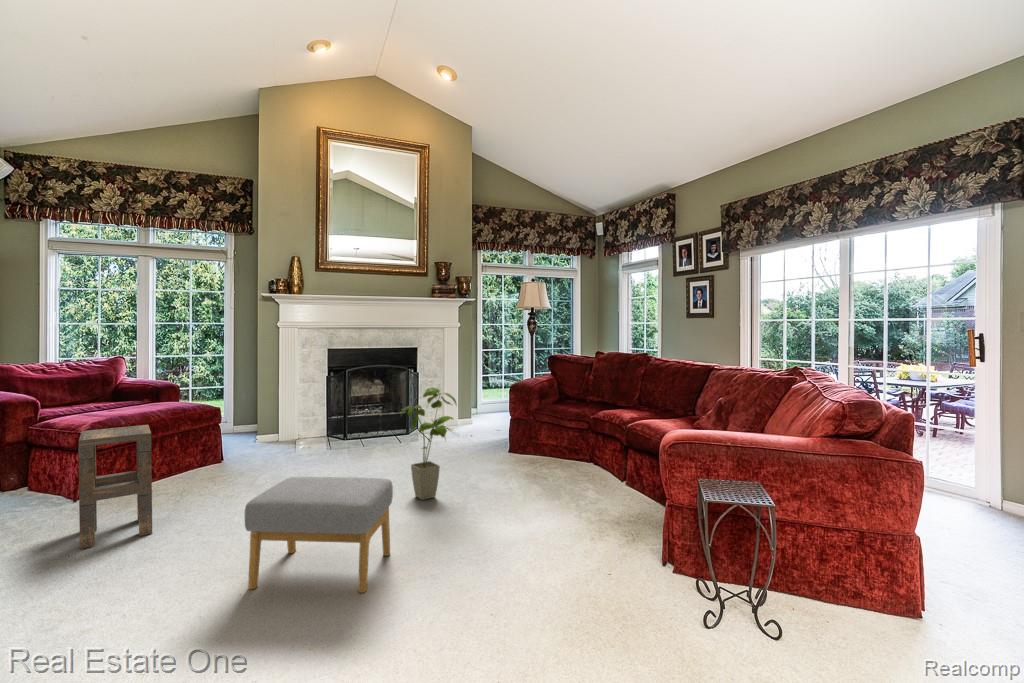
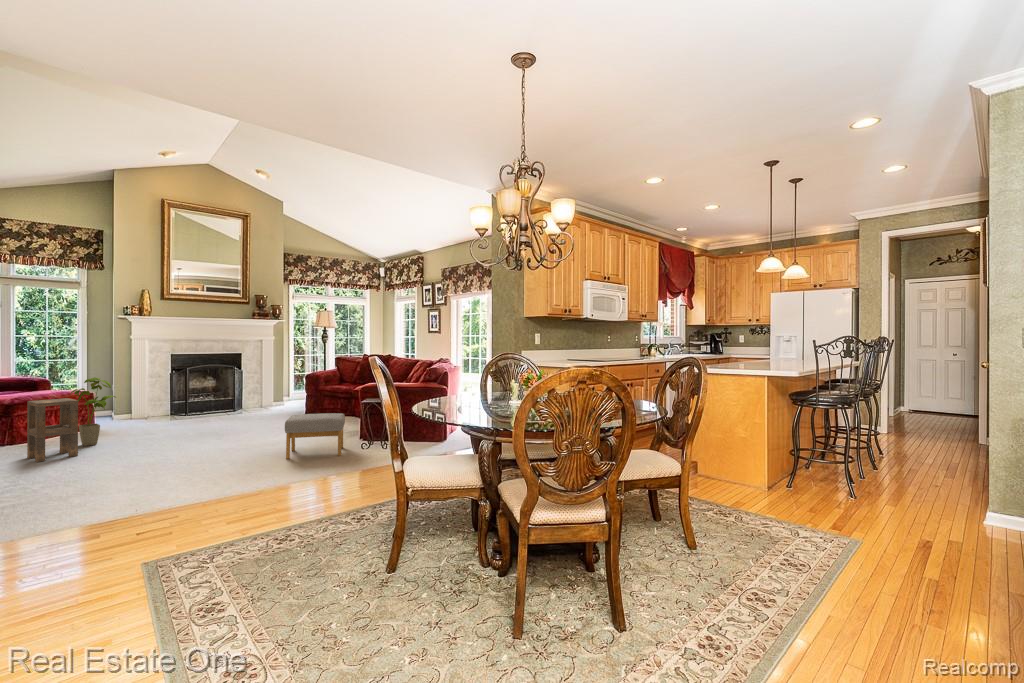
house plant: present [401,388,457,500] -> present [71,377,116,446]
footstool: present [245,477,393,593] -> present [285,413,345,459]

